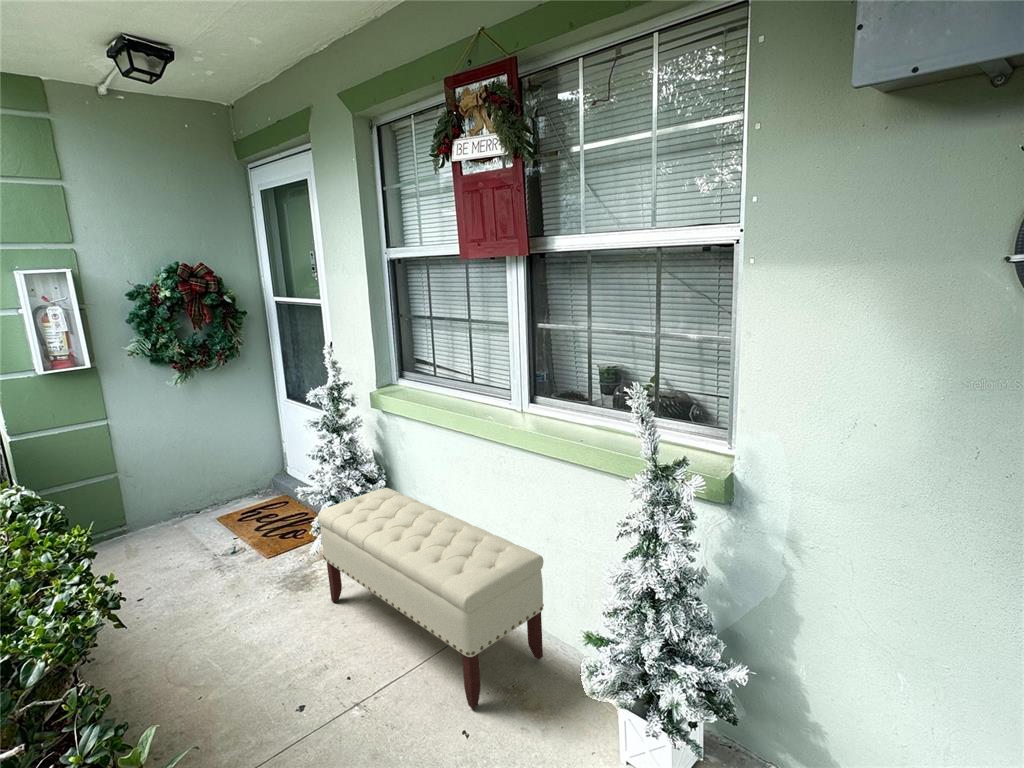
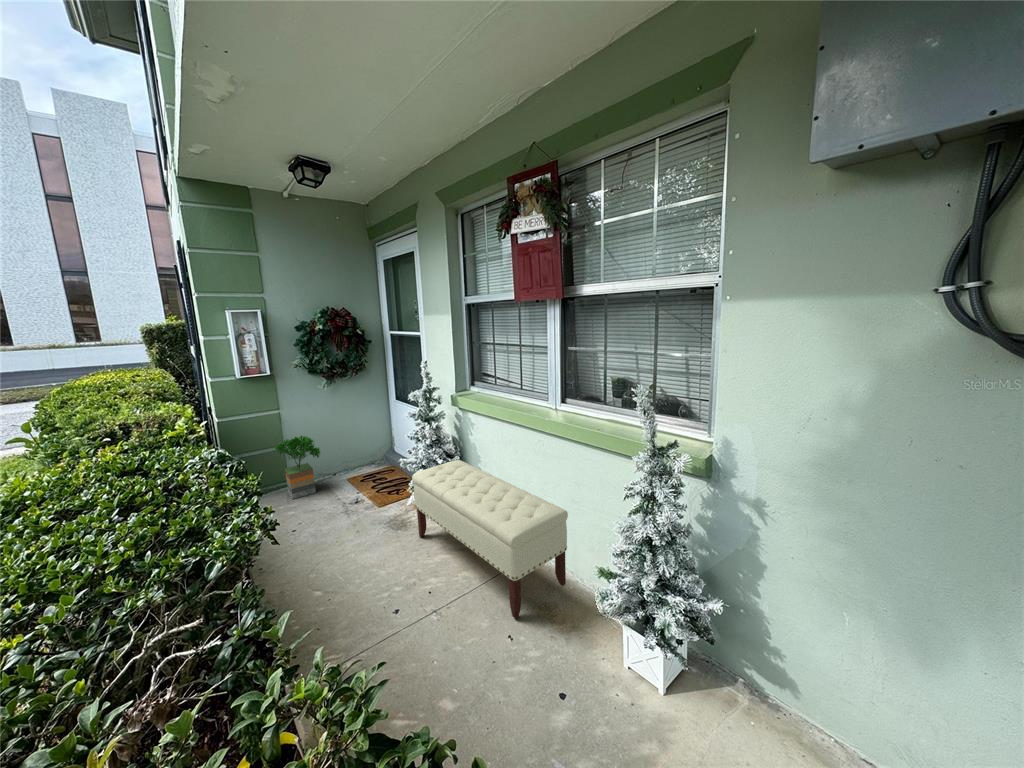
potted tree: none [100,458,176,555] -> present [275,436,320,499]

